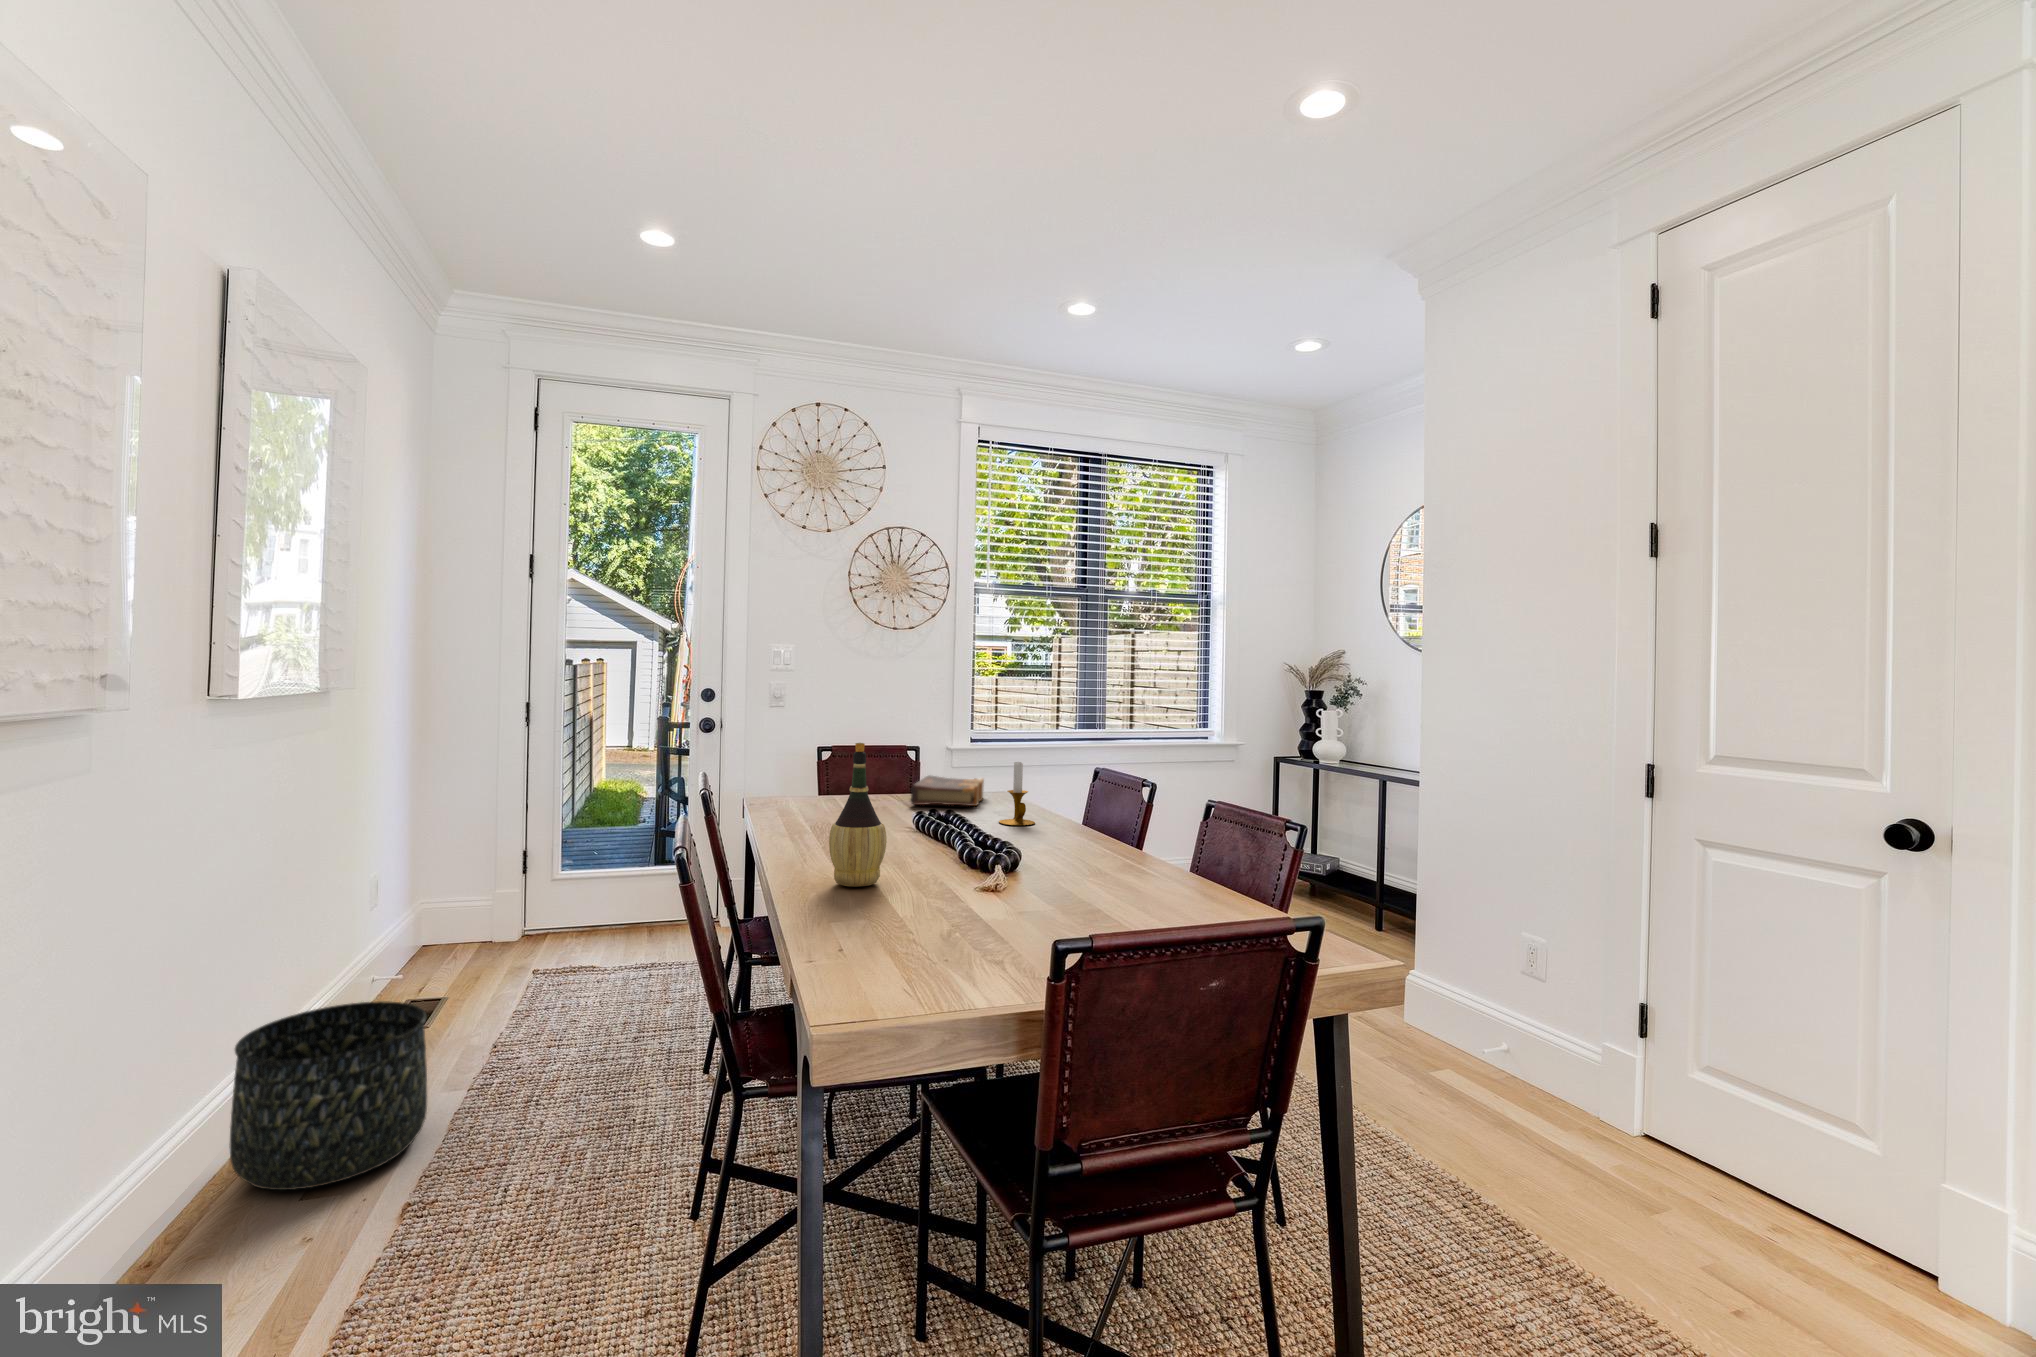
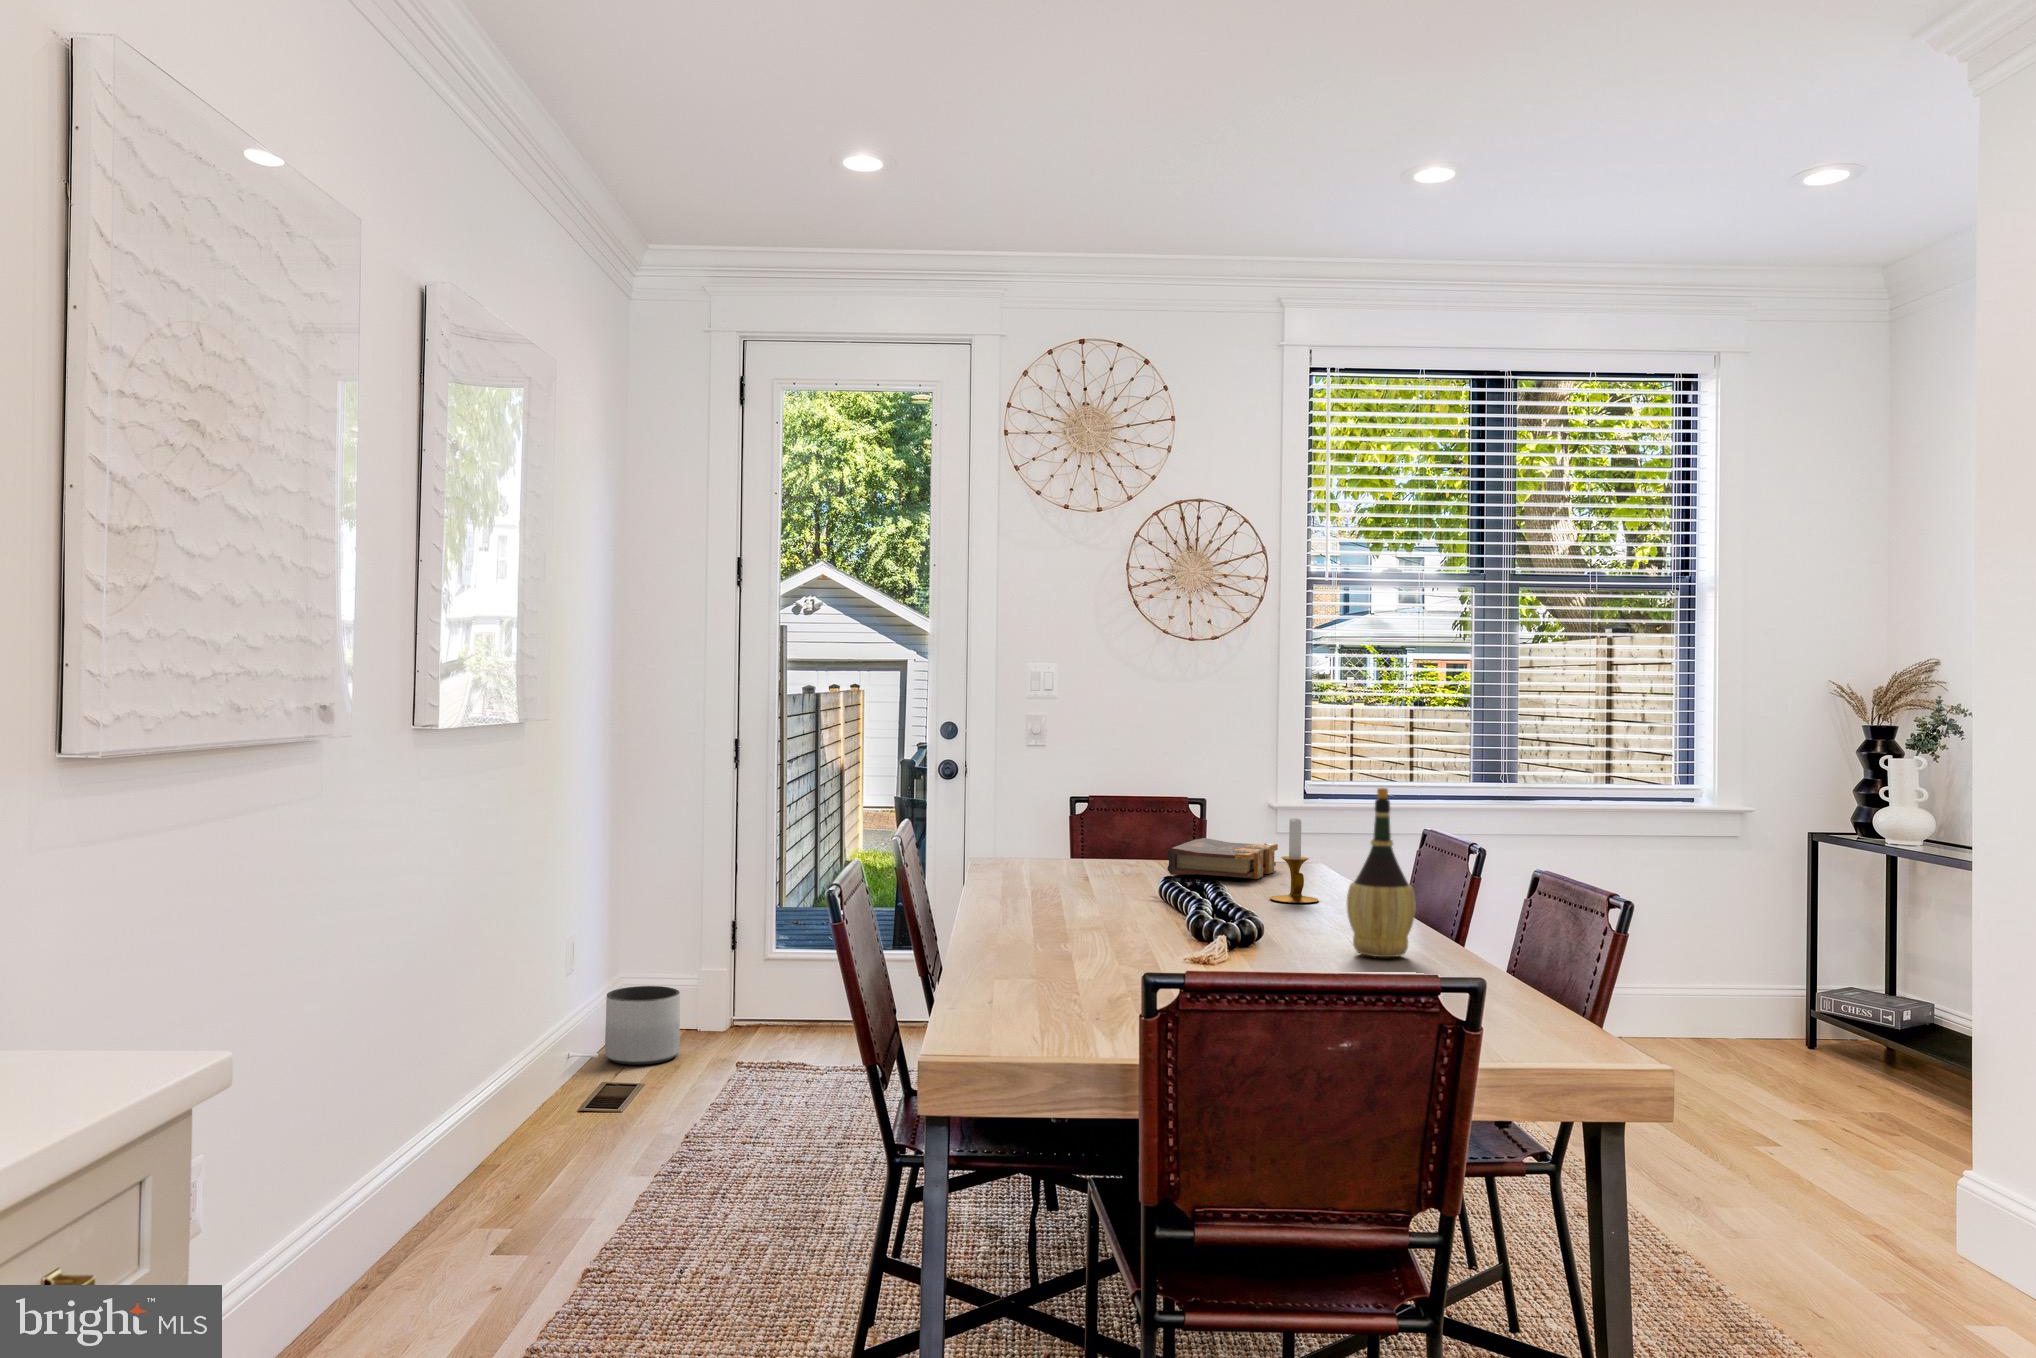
wine bottle: present [829,743,887,886] -> present [1347,788,1416,957]
planter: none [408,909,479,978] -> present [605,986,680,1065]
basket: present [230,1001,427,1190] -> none [435,1063,611,1242]

